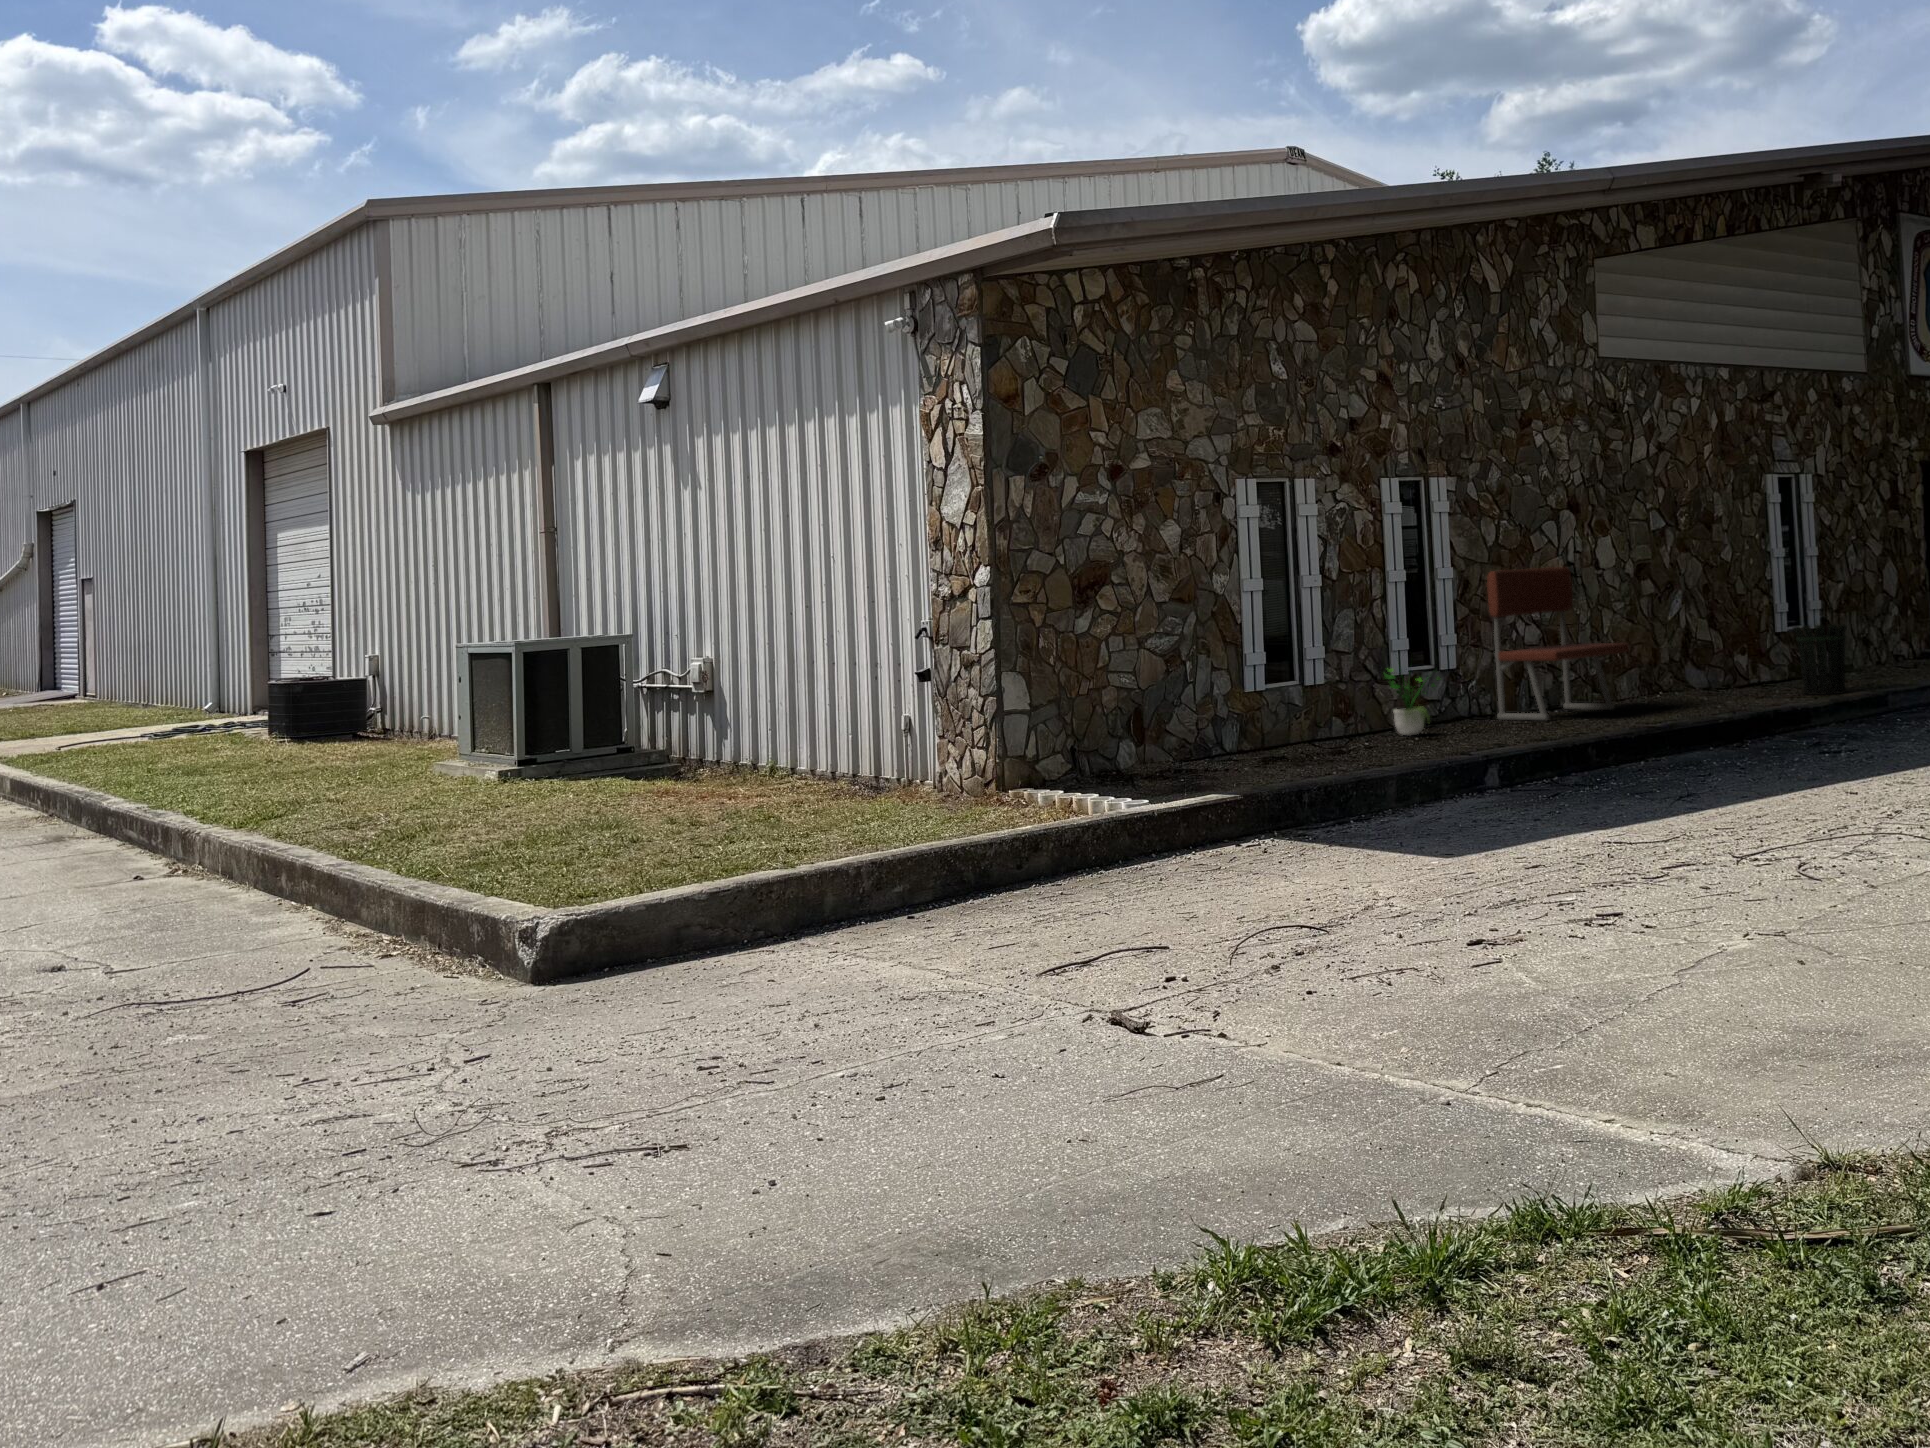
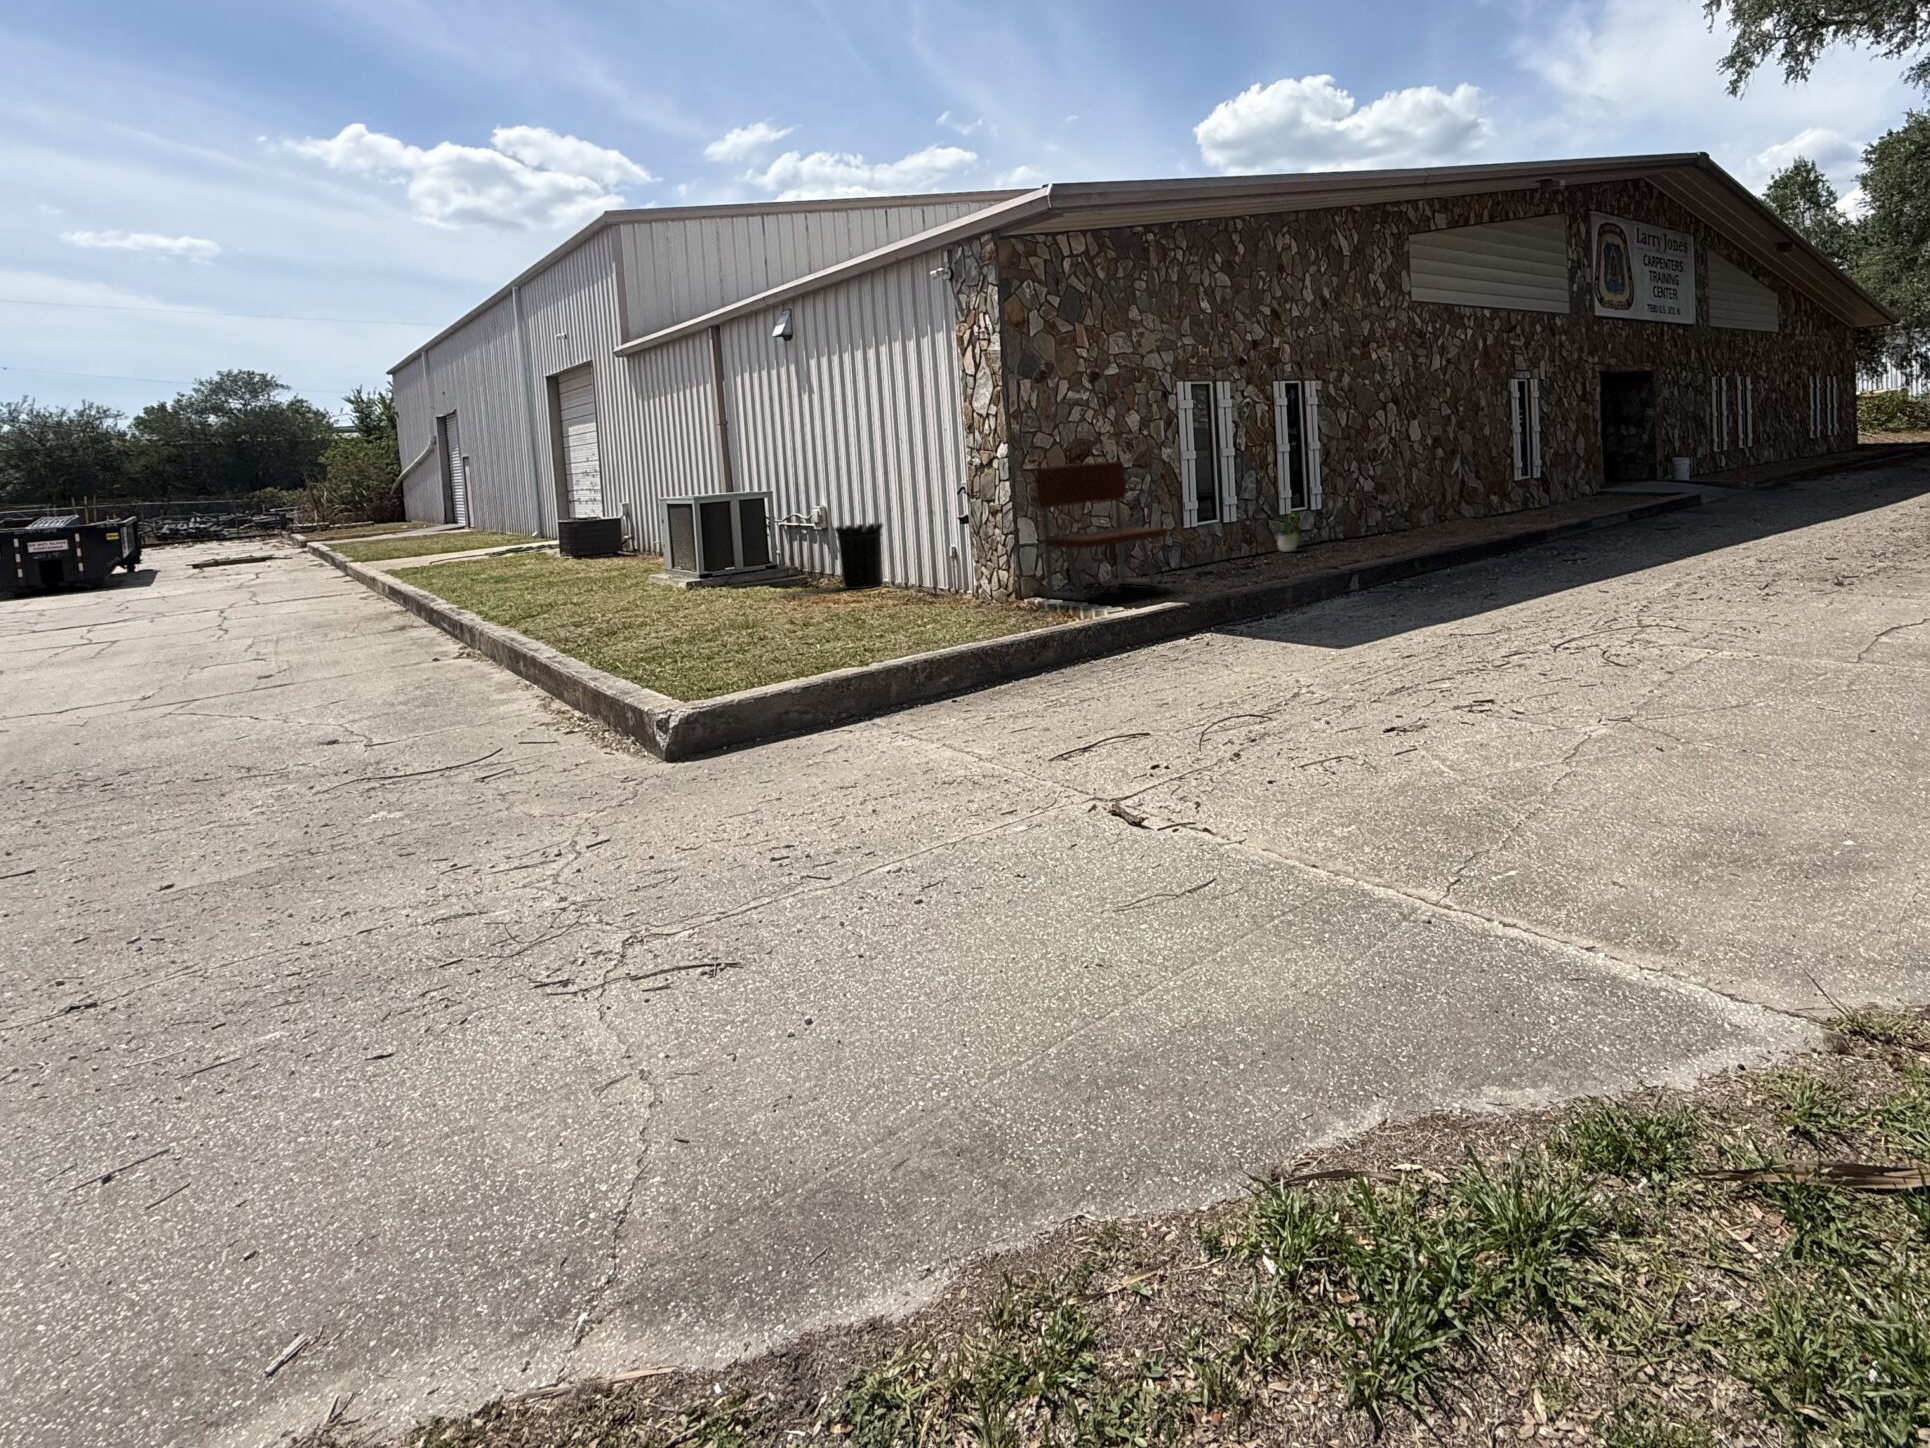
bench: present [1487,567,1630,720] -> present [1036,461,1168,600]
waste bin: present [1793,624,1847,695] -> present [834,523,883,589]

